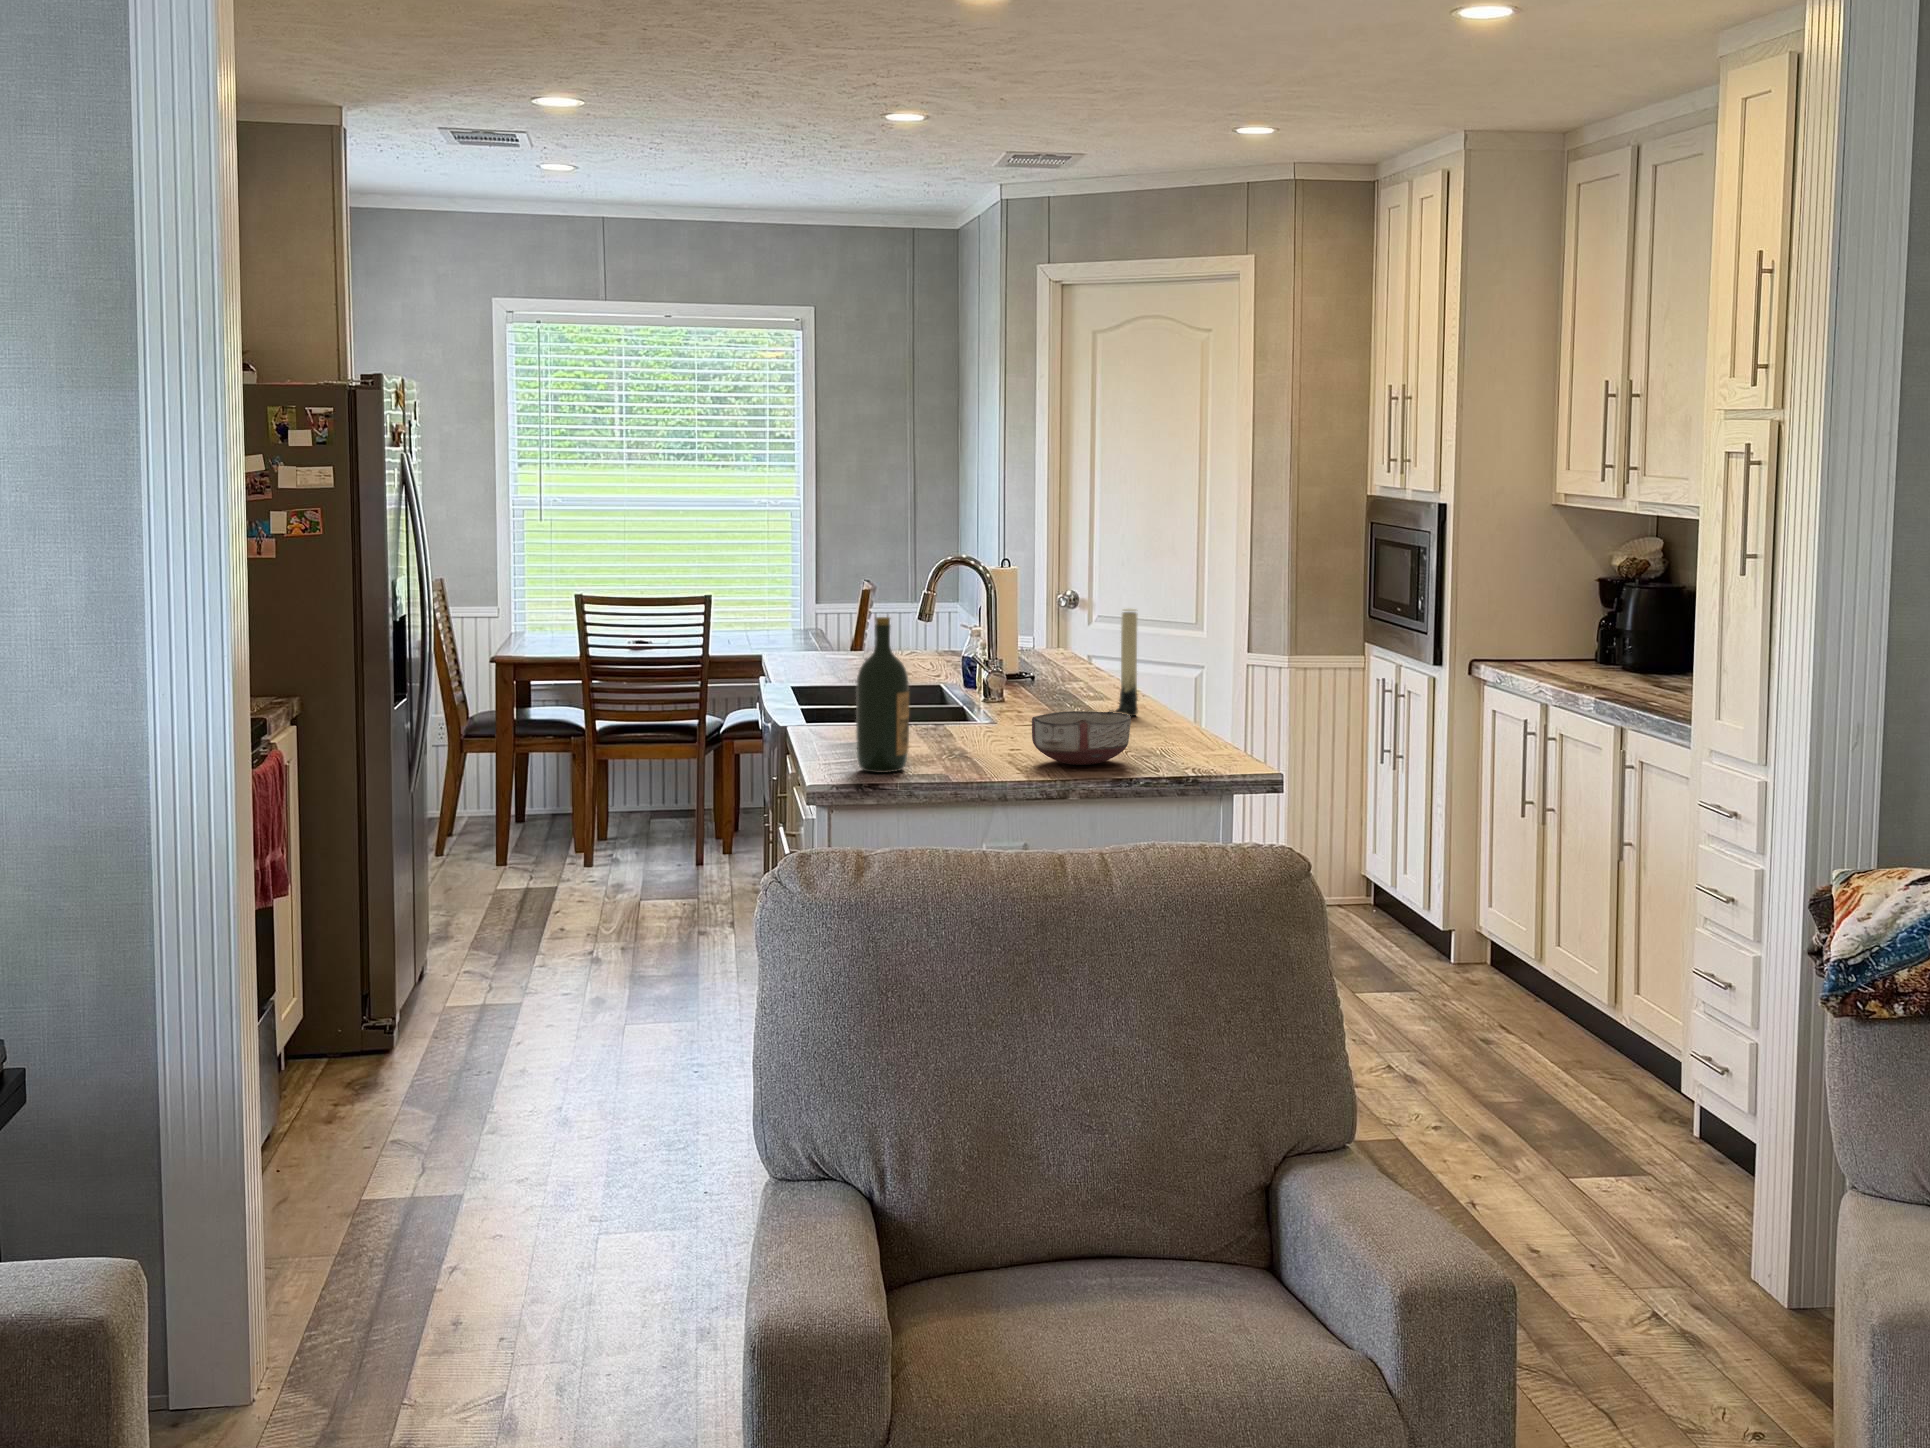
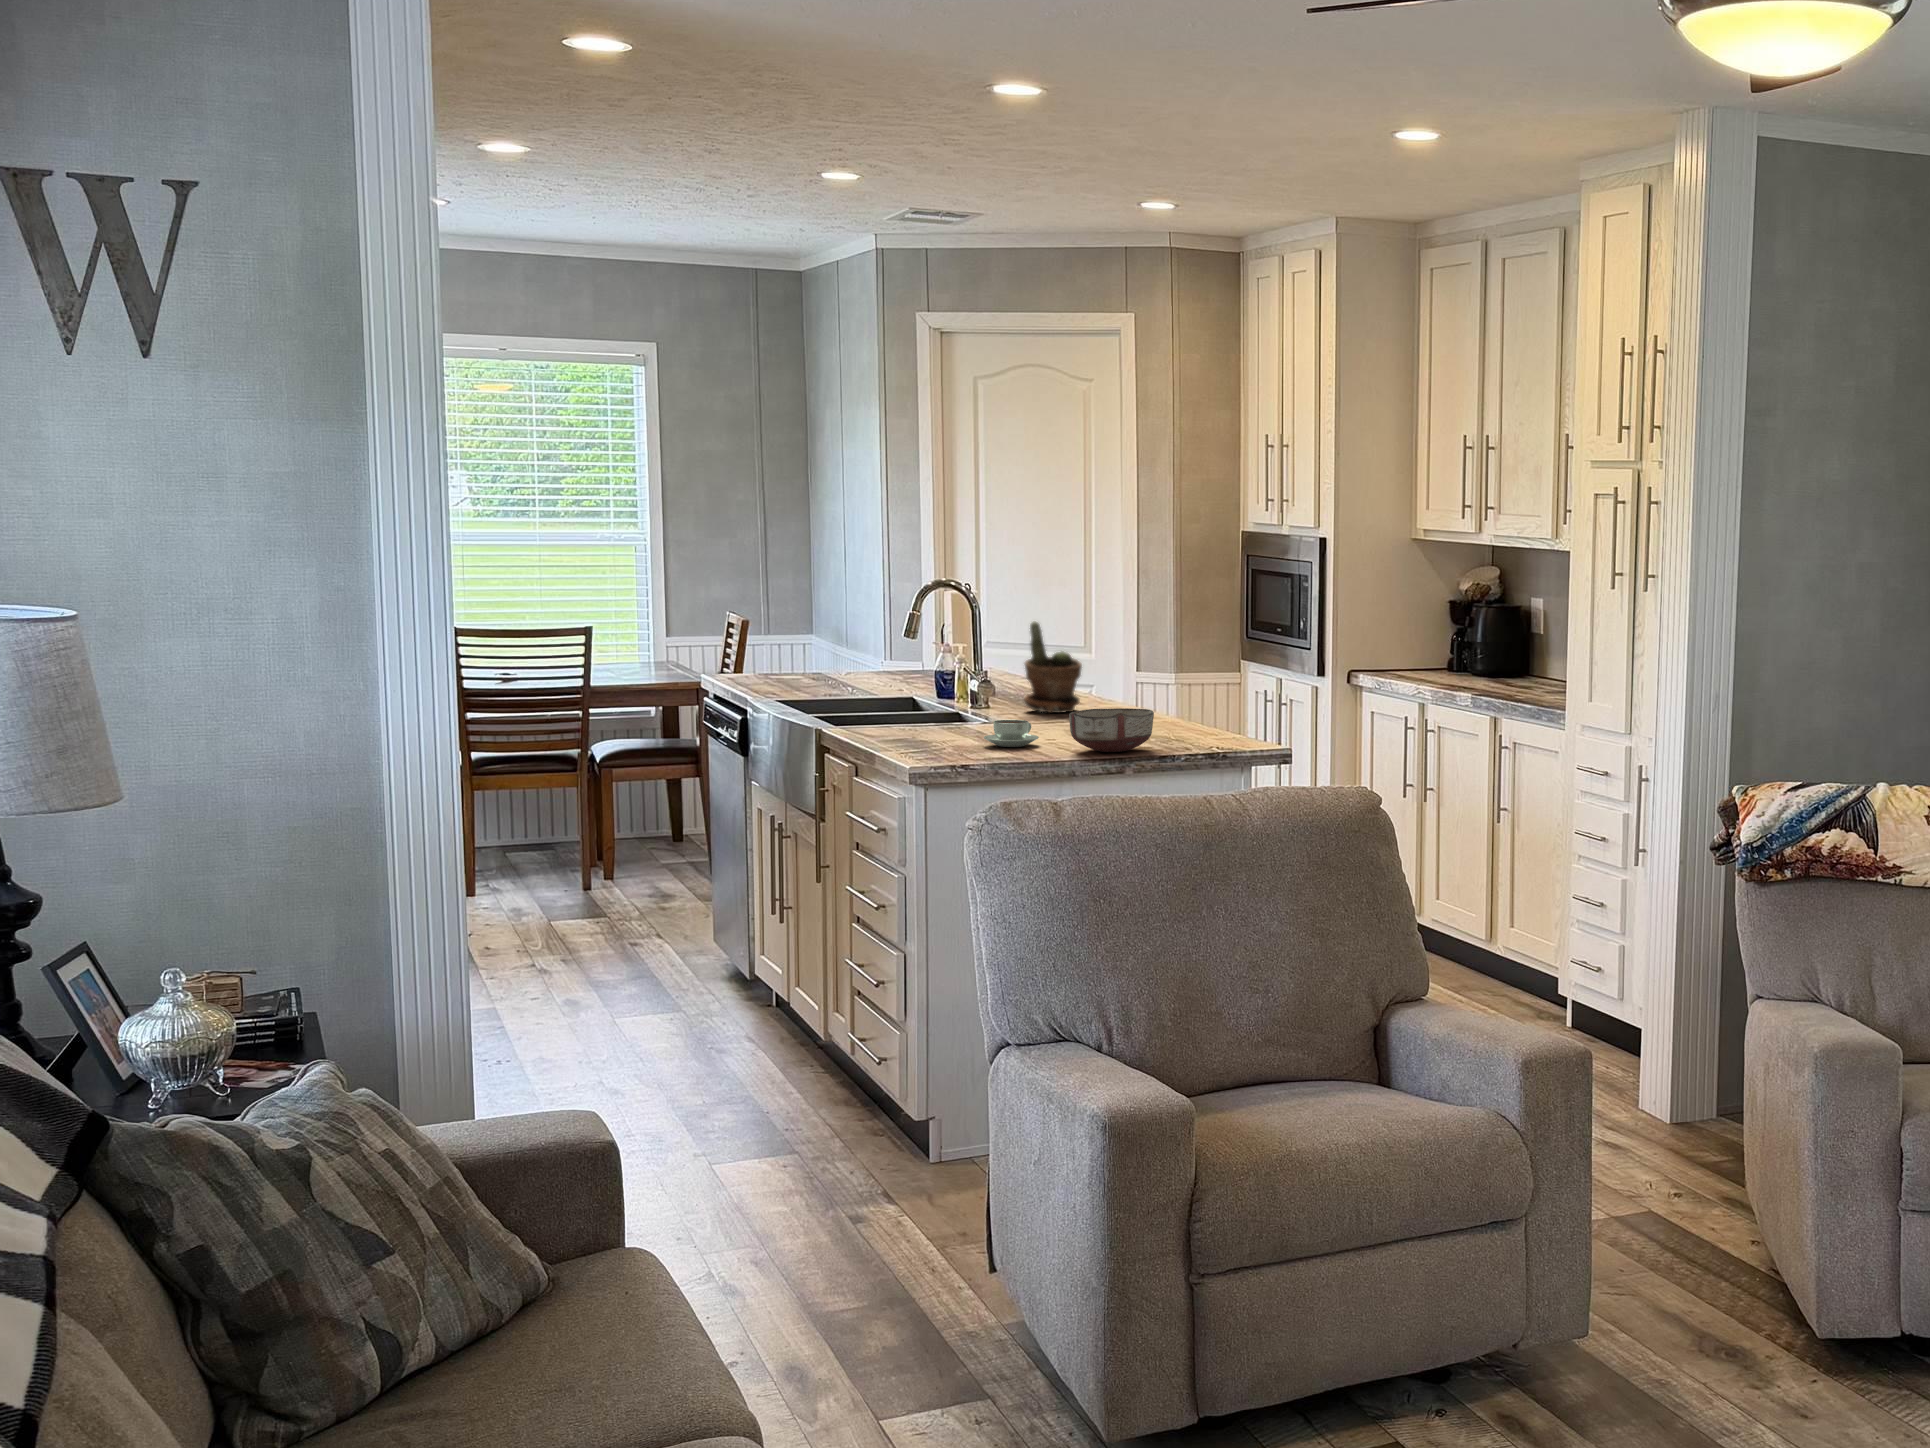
potted plant: none [1046,602,1110,707] -> present [1024,621,1082,713]
candle: present [1111,609,1138,716] -> none [1091,625,1118,718]
wine bottle: present [856,617,909,773] -> none [923,629,970,763]
coffee cup: none [947,720,1010,752] -> present [984,720,1039,747]

